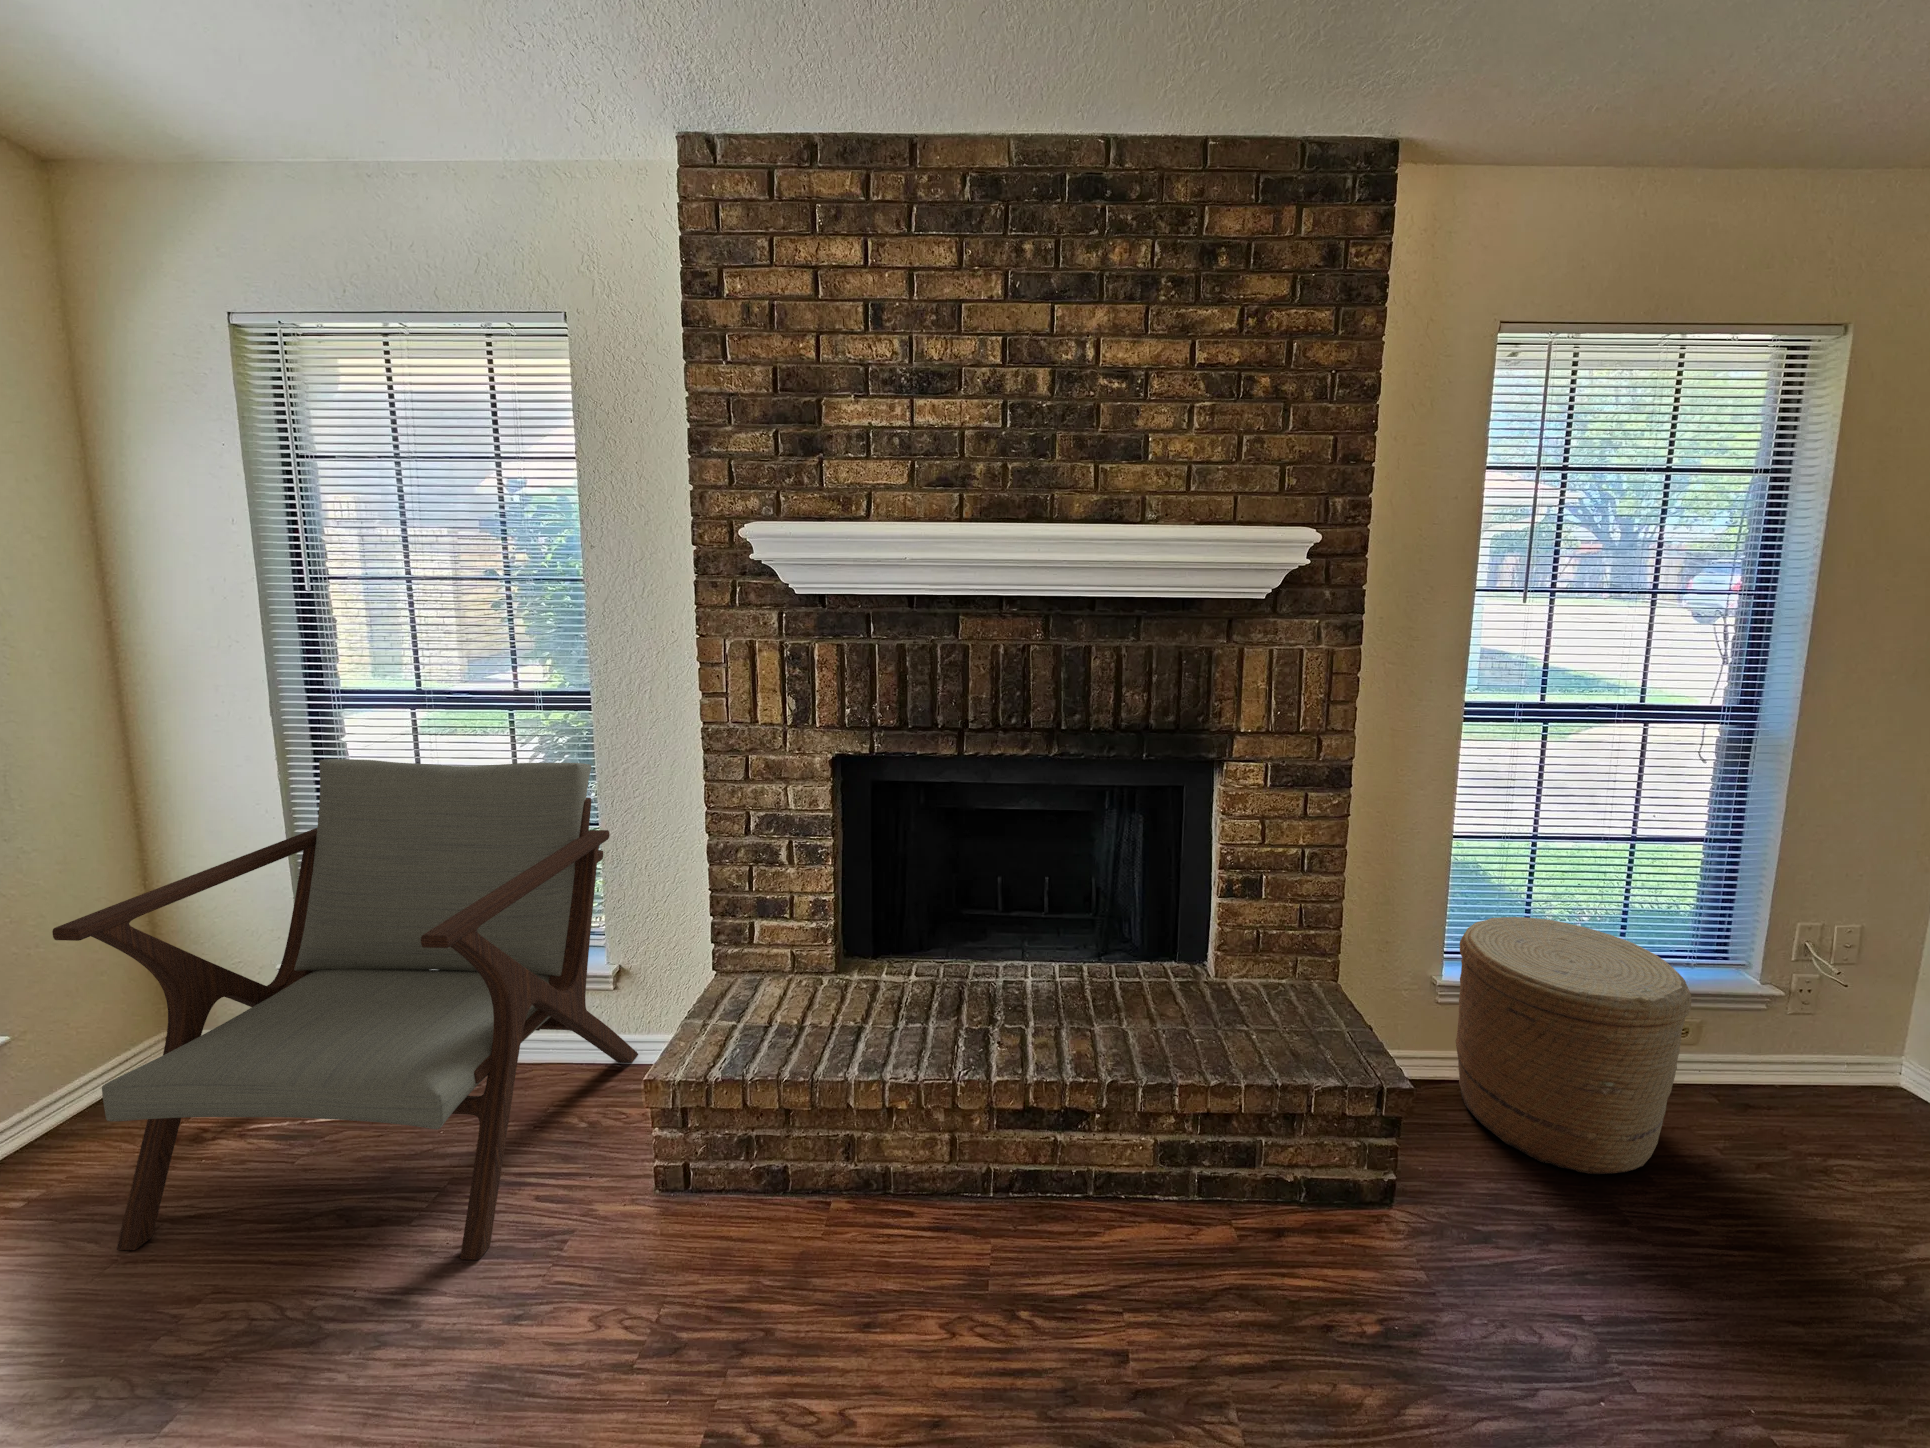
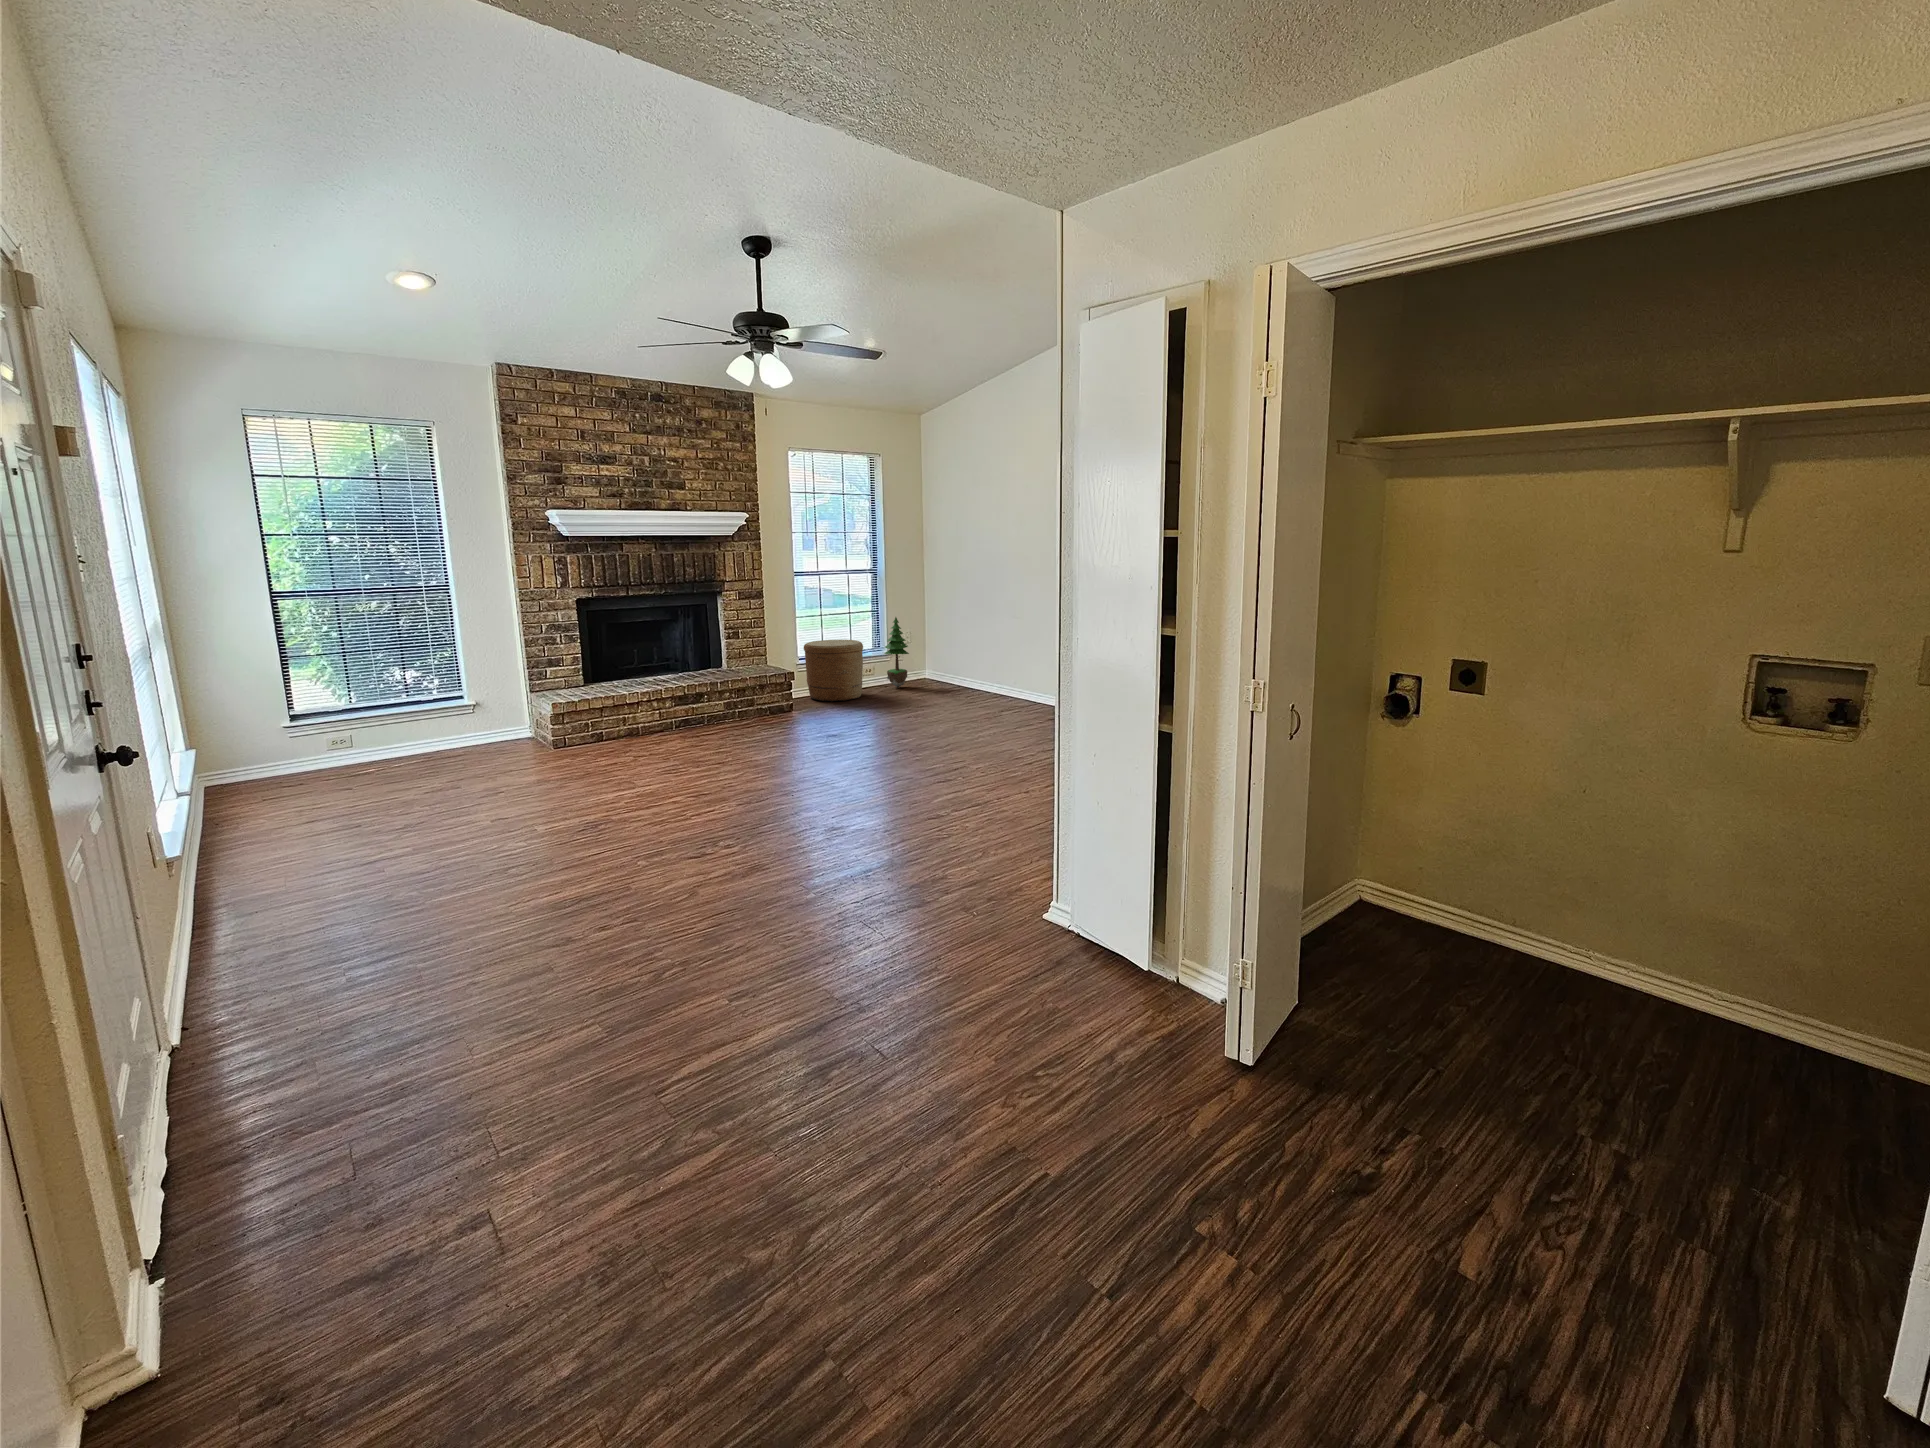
lounge chair: present [52,759,638,1260] -> none [317,609,507,791]
potted tree: none [1750,890,1873,1126] -> present [884,617,909,687]

